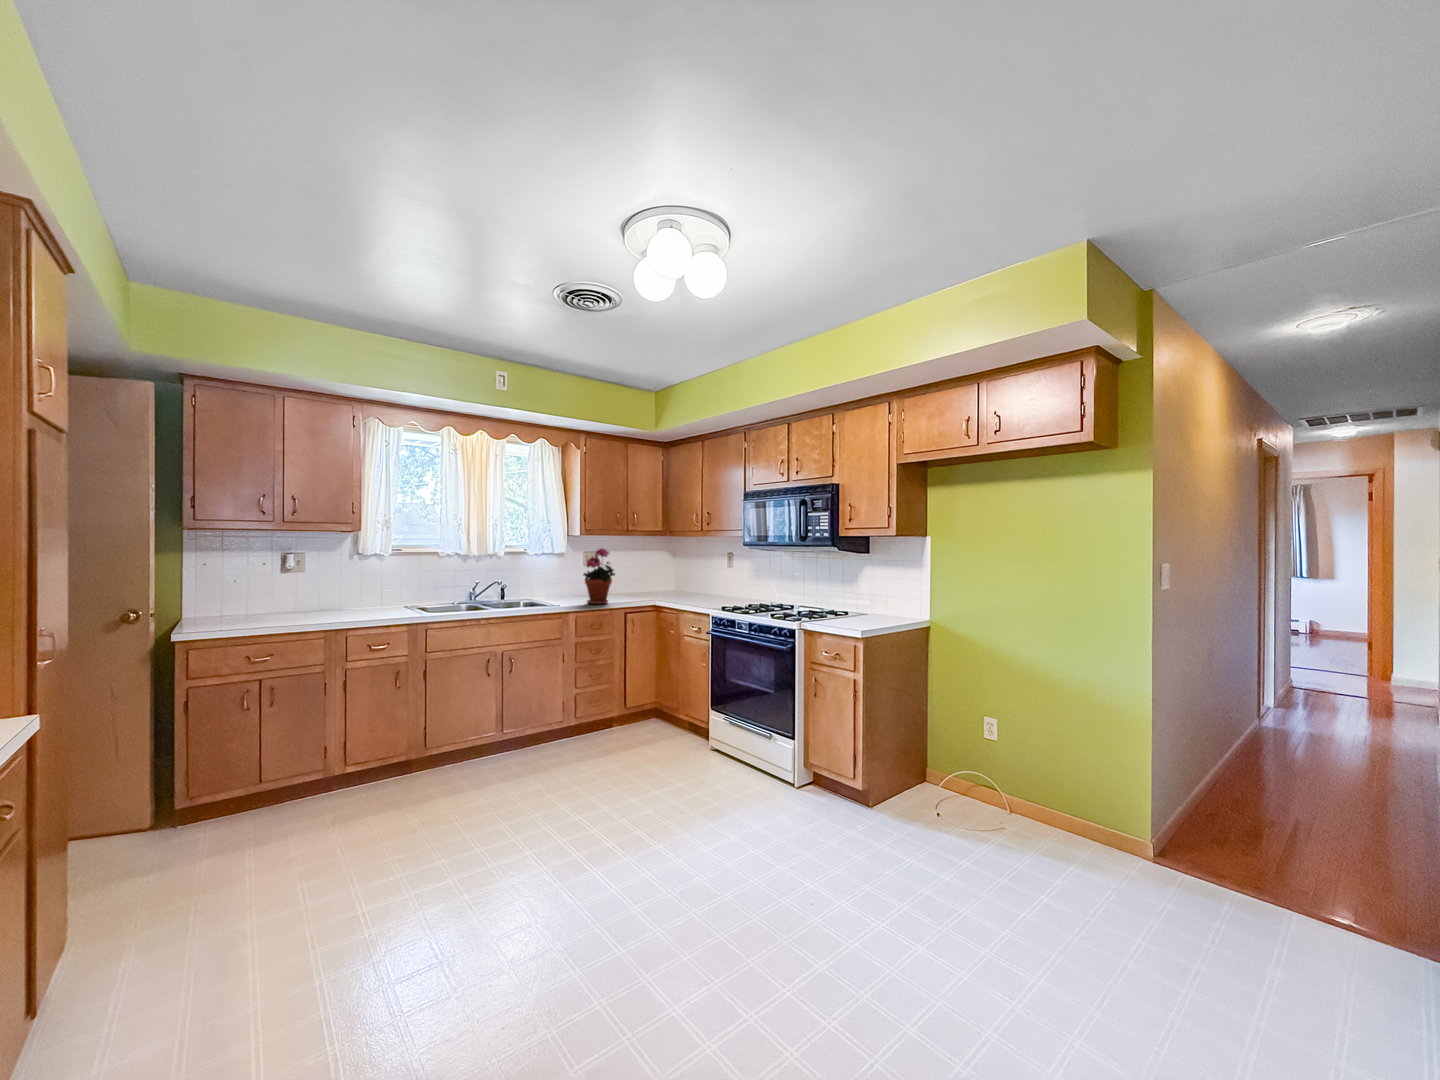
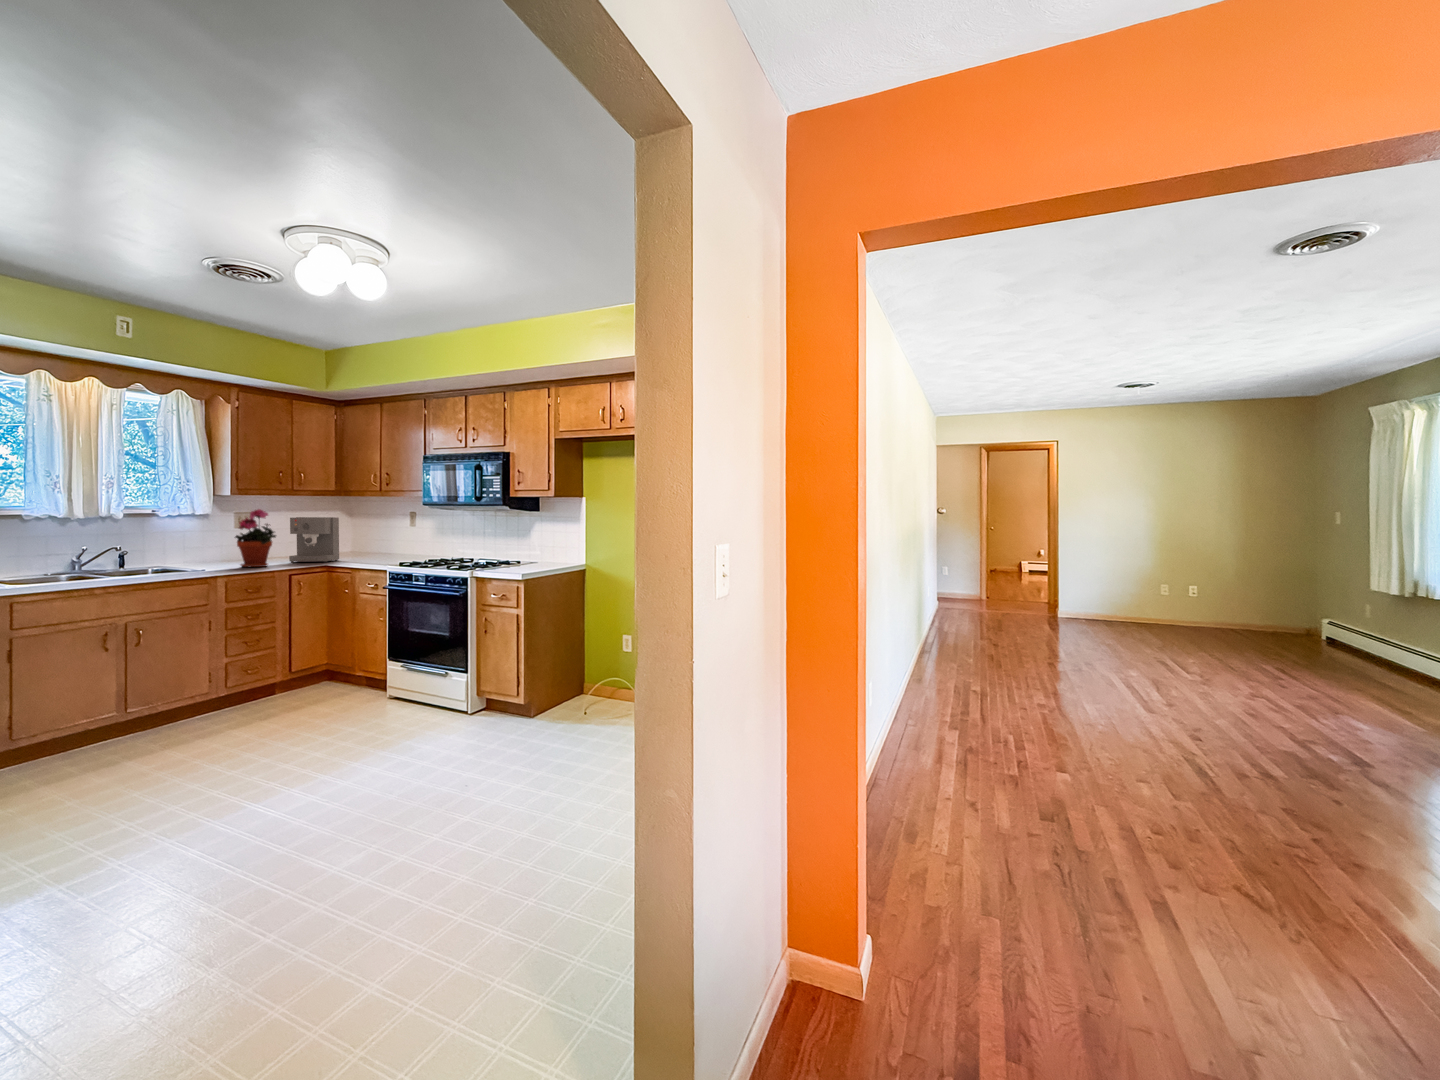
coffee maker: none [624,554,665,599] -> present [289,517,339,562]

